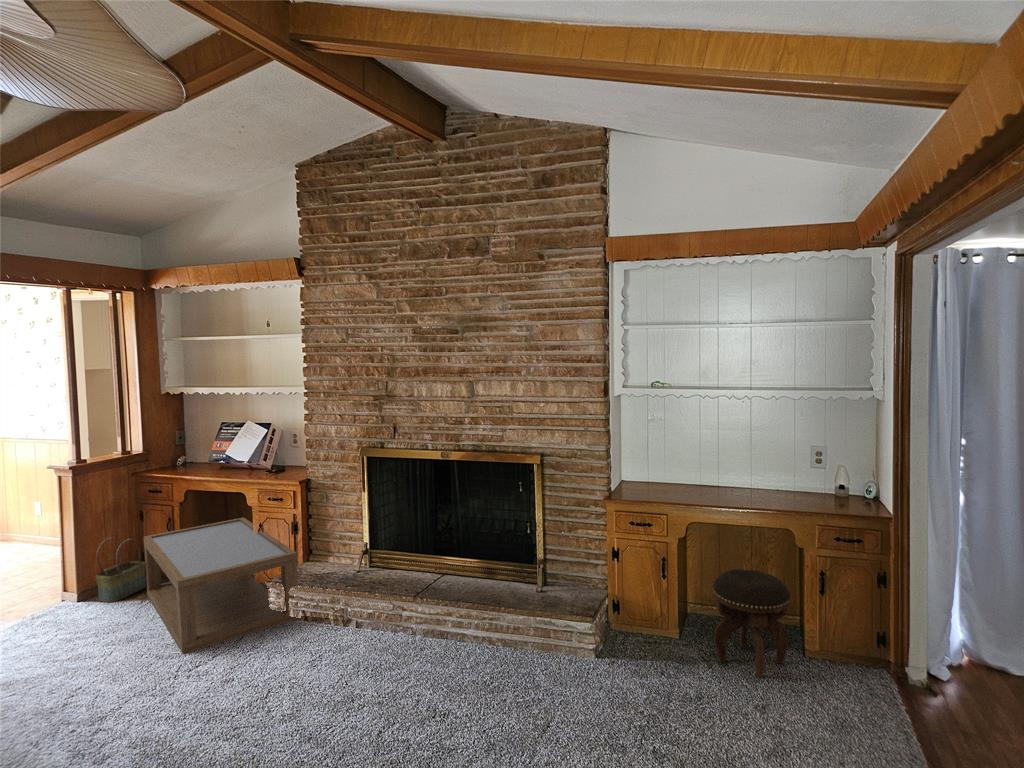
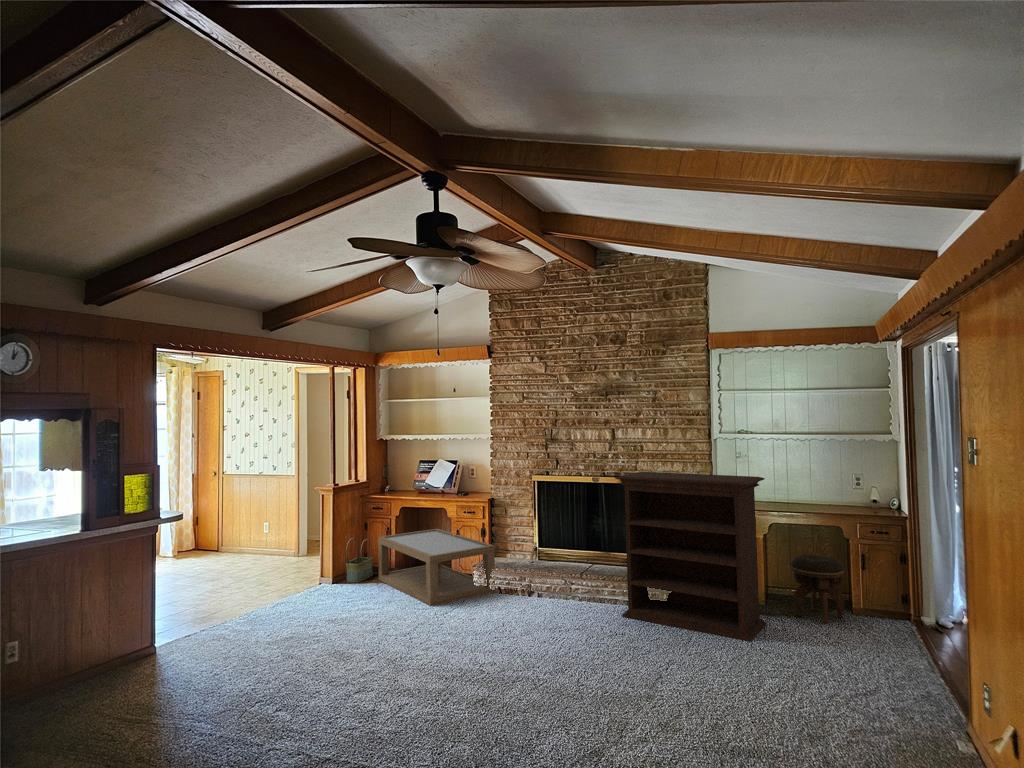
bookshelf: none [449,448,676,732] -> present [615,472,767,642]

